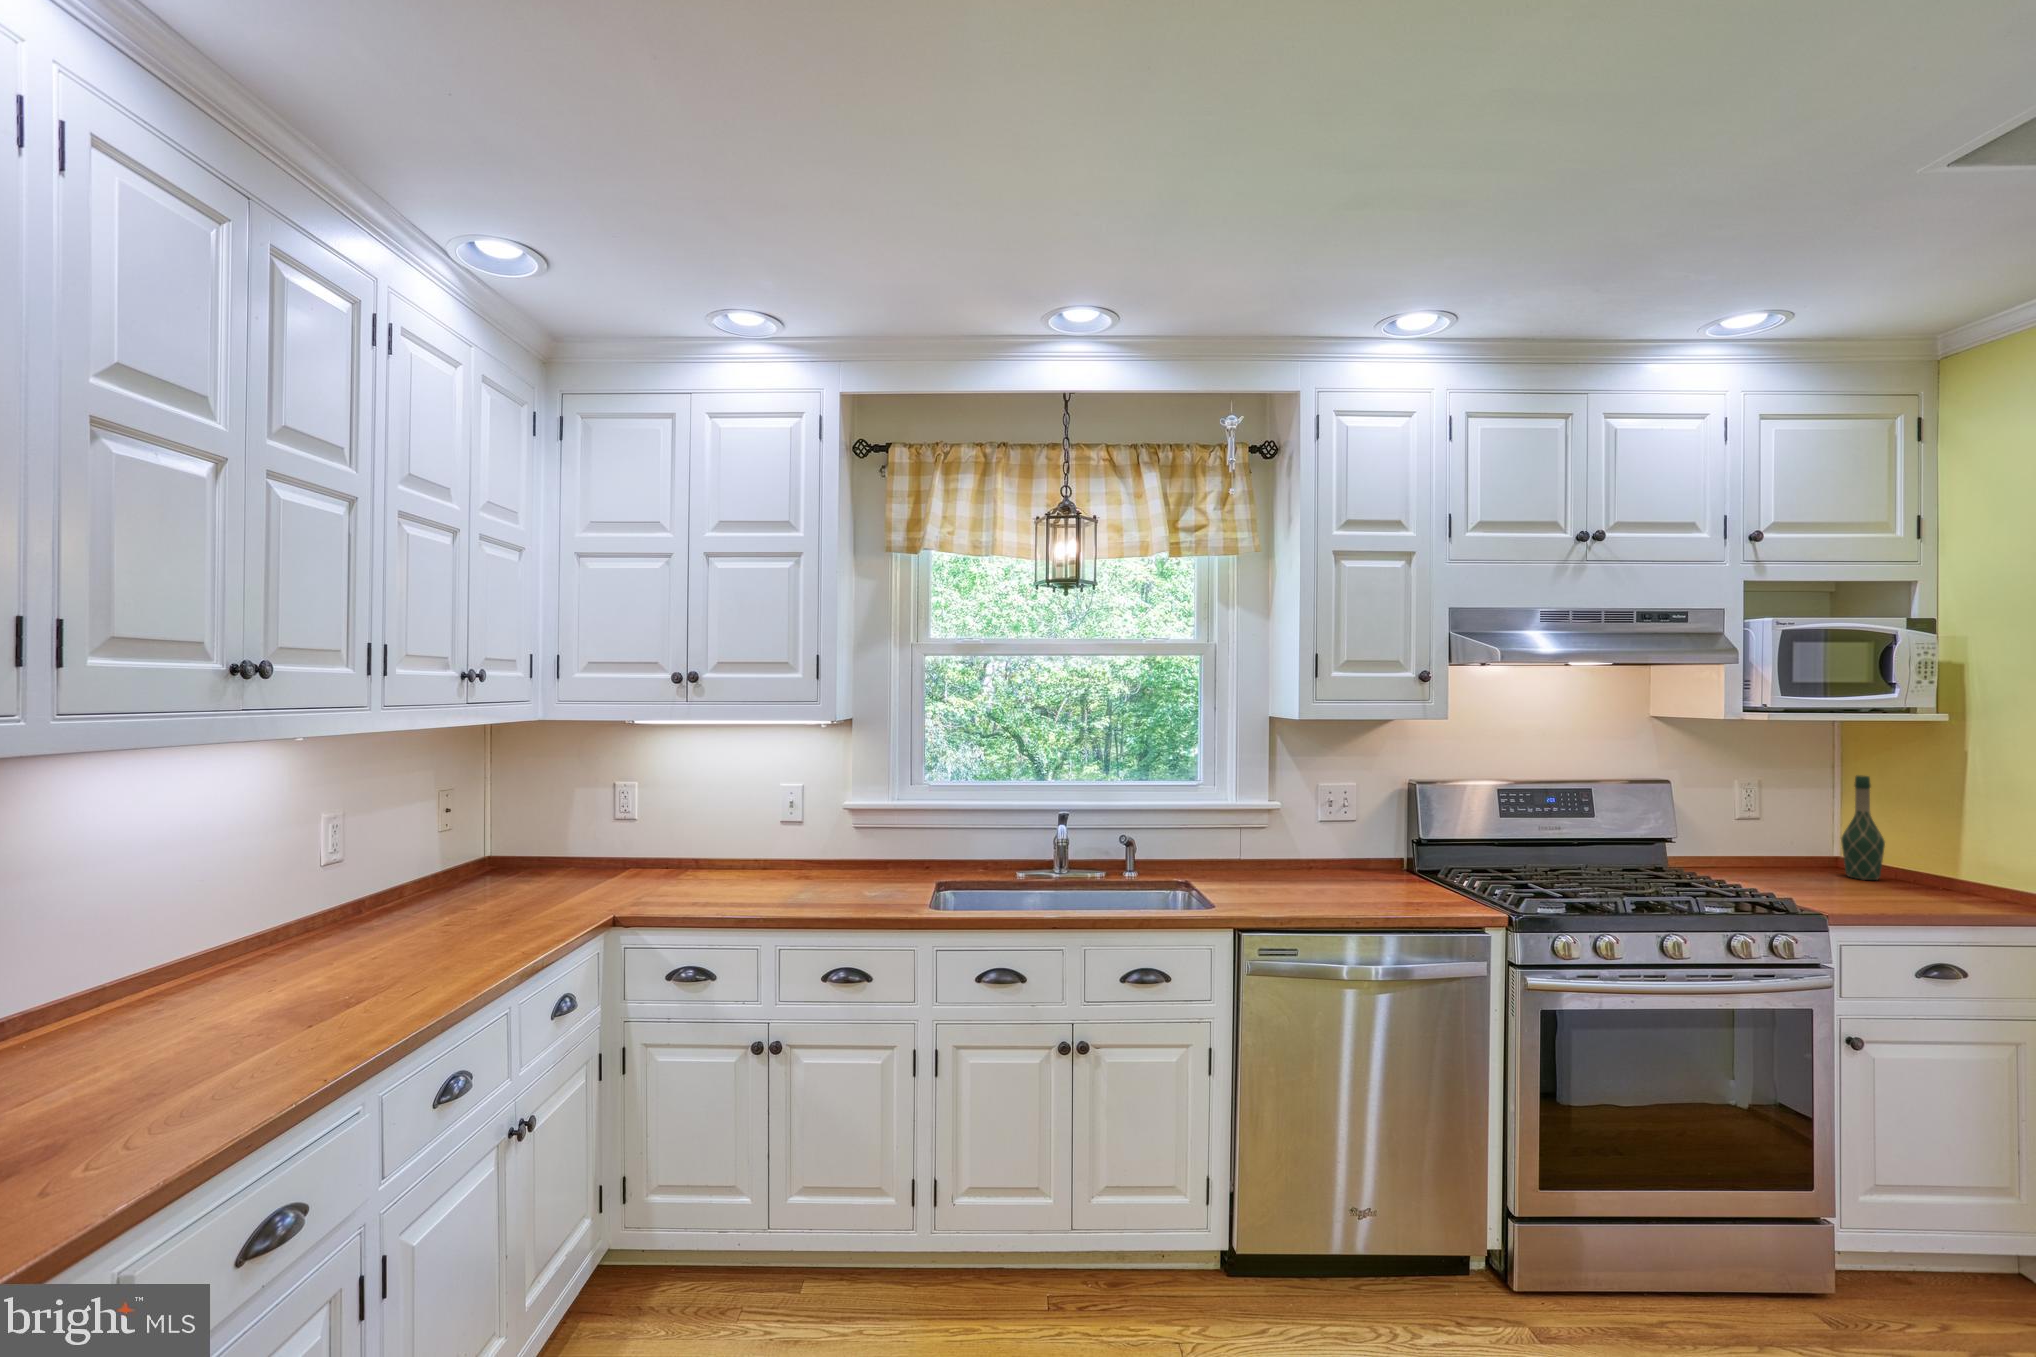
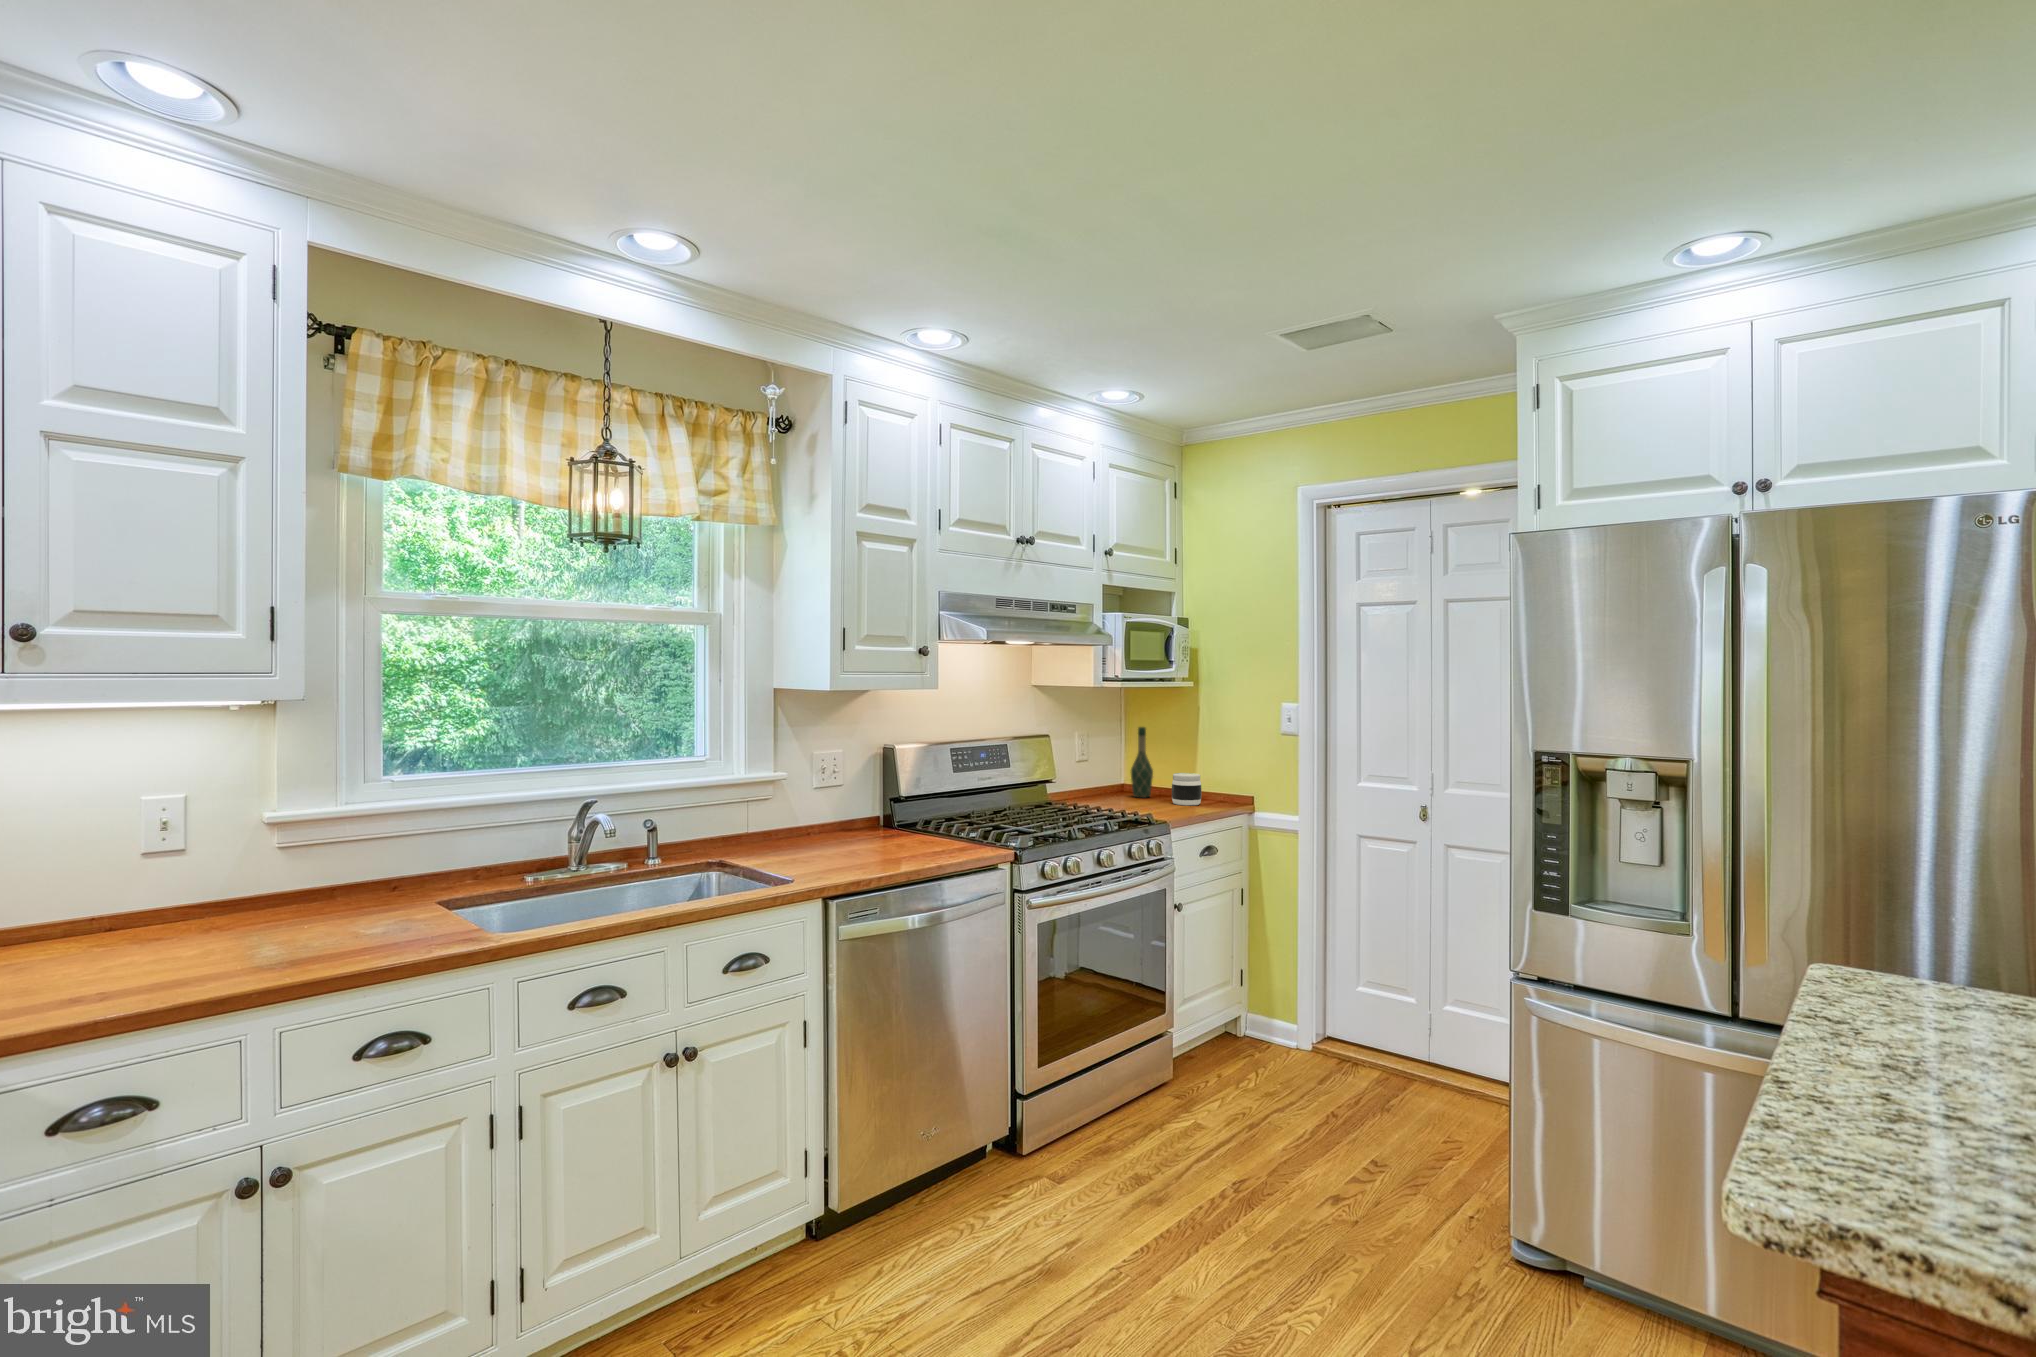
jar: none [1899,850,1960,903] -> present [1172,773,1202,805]

